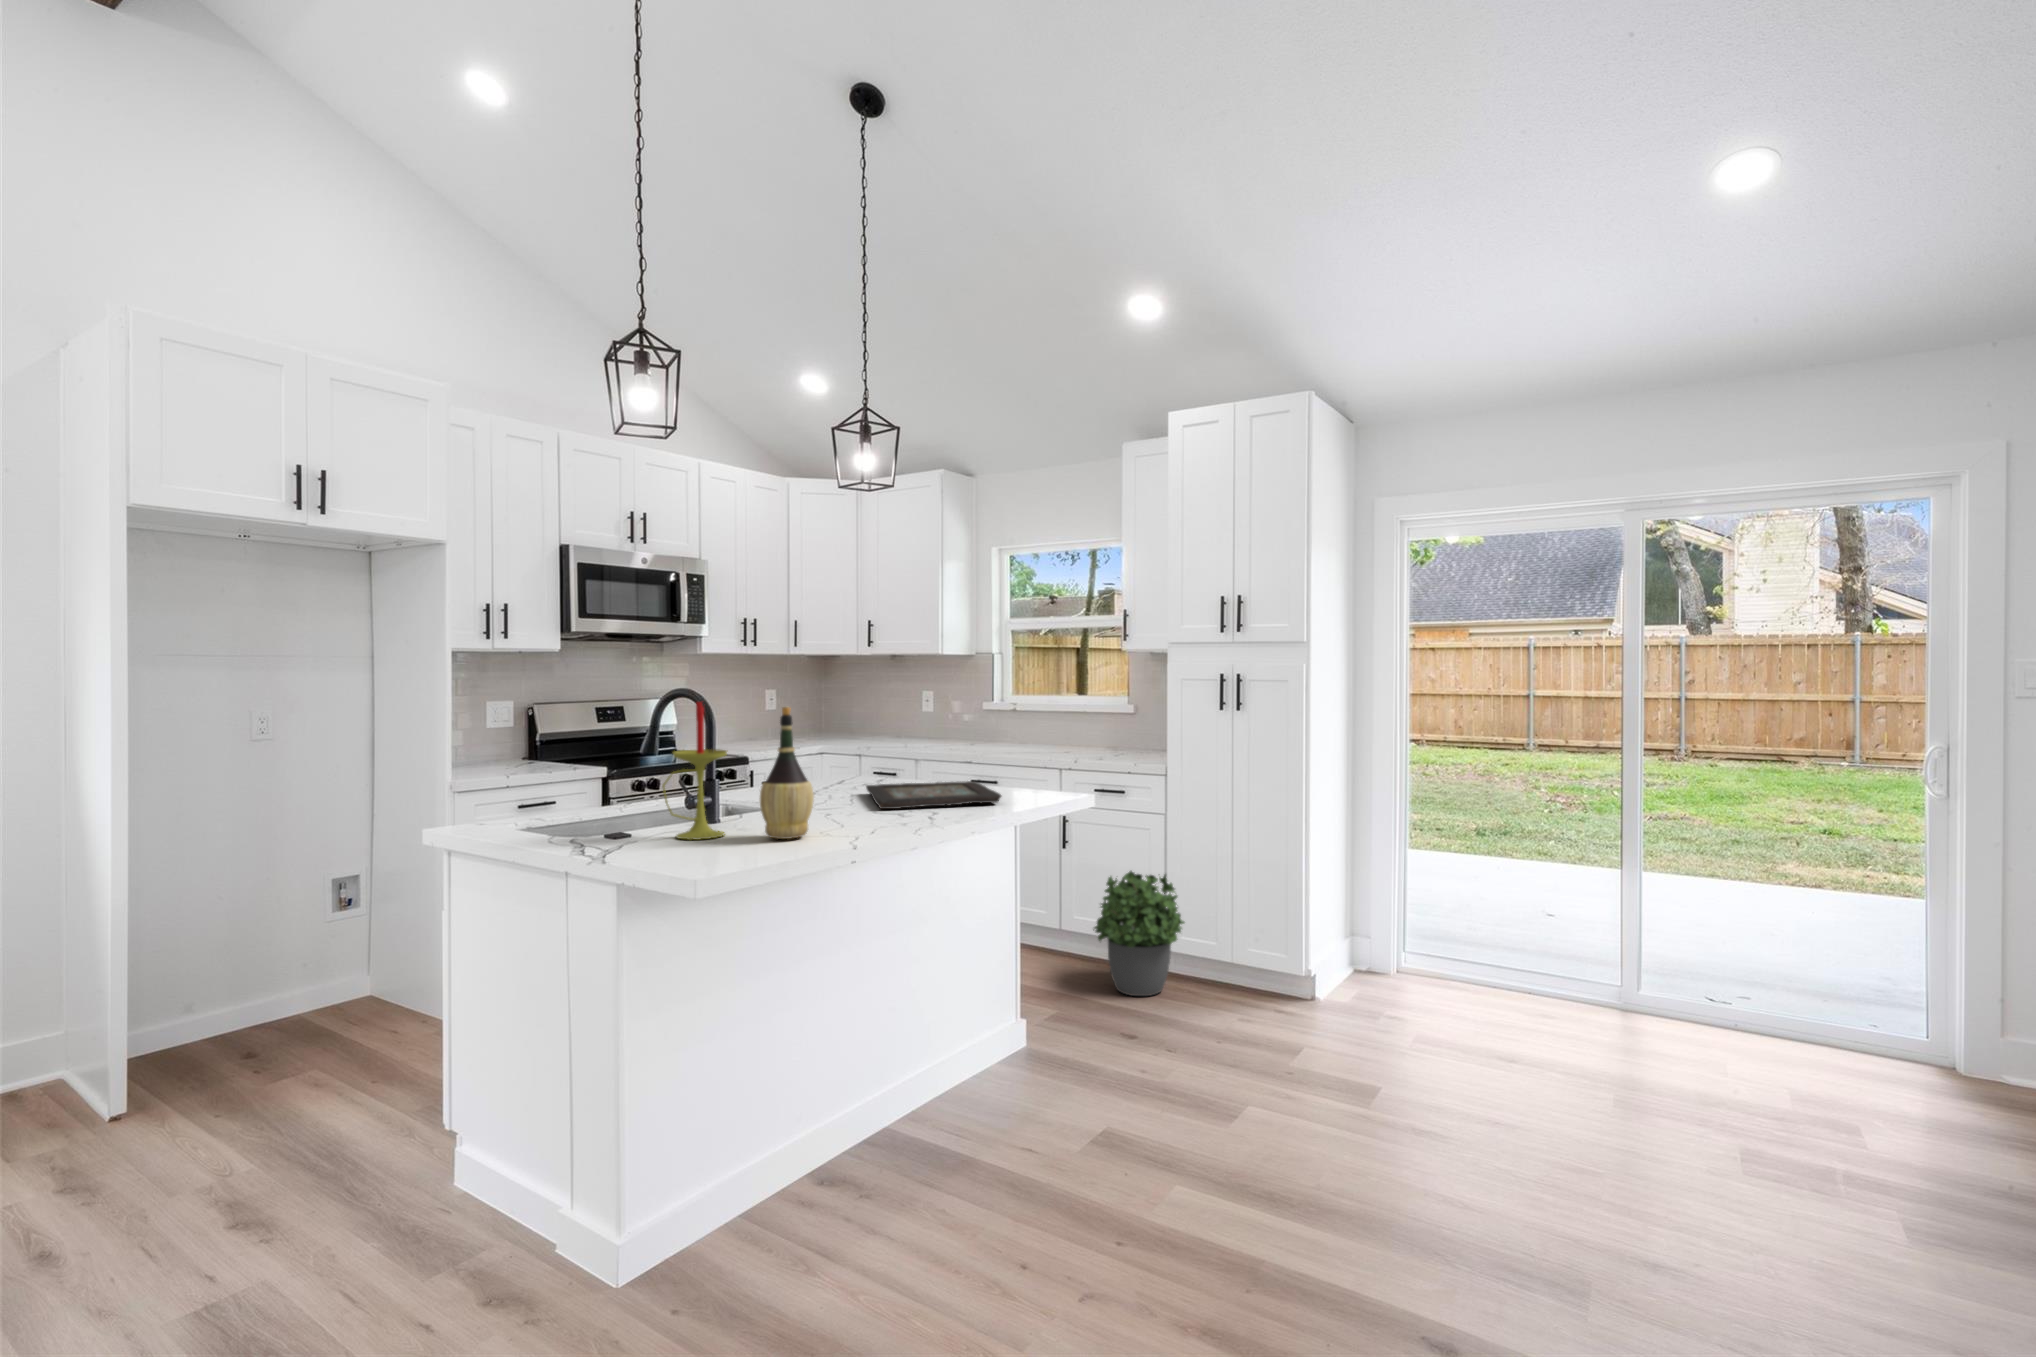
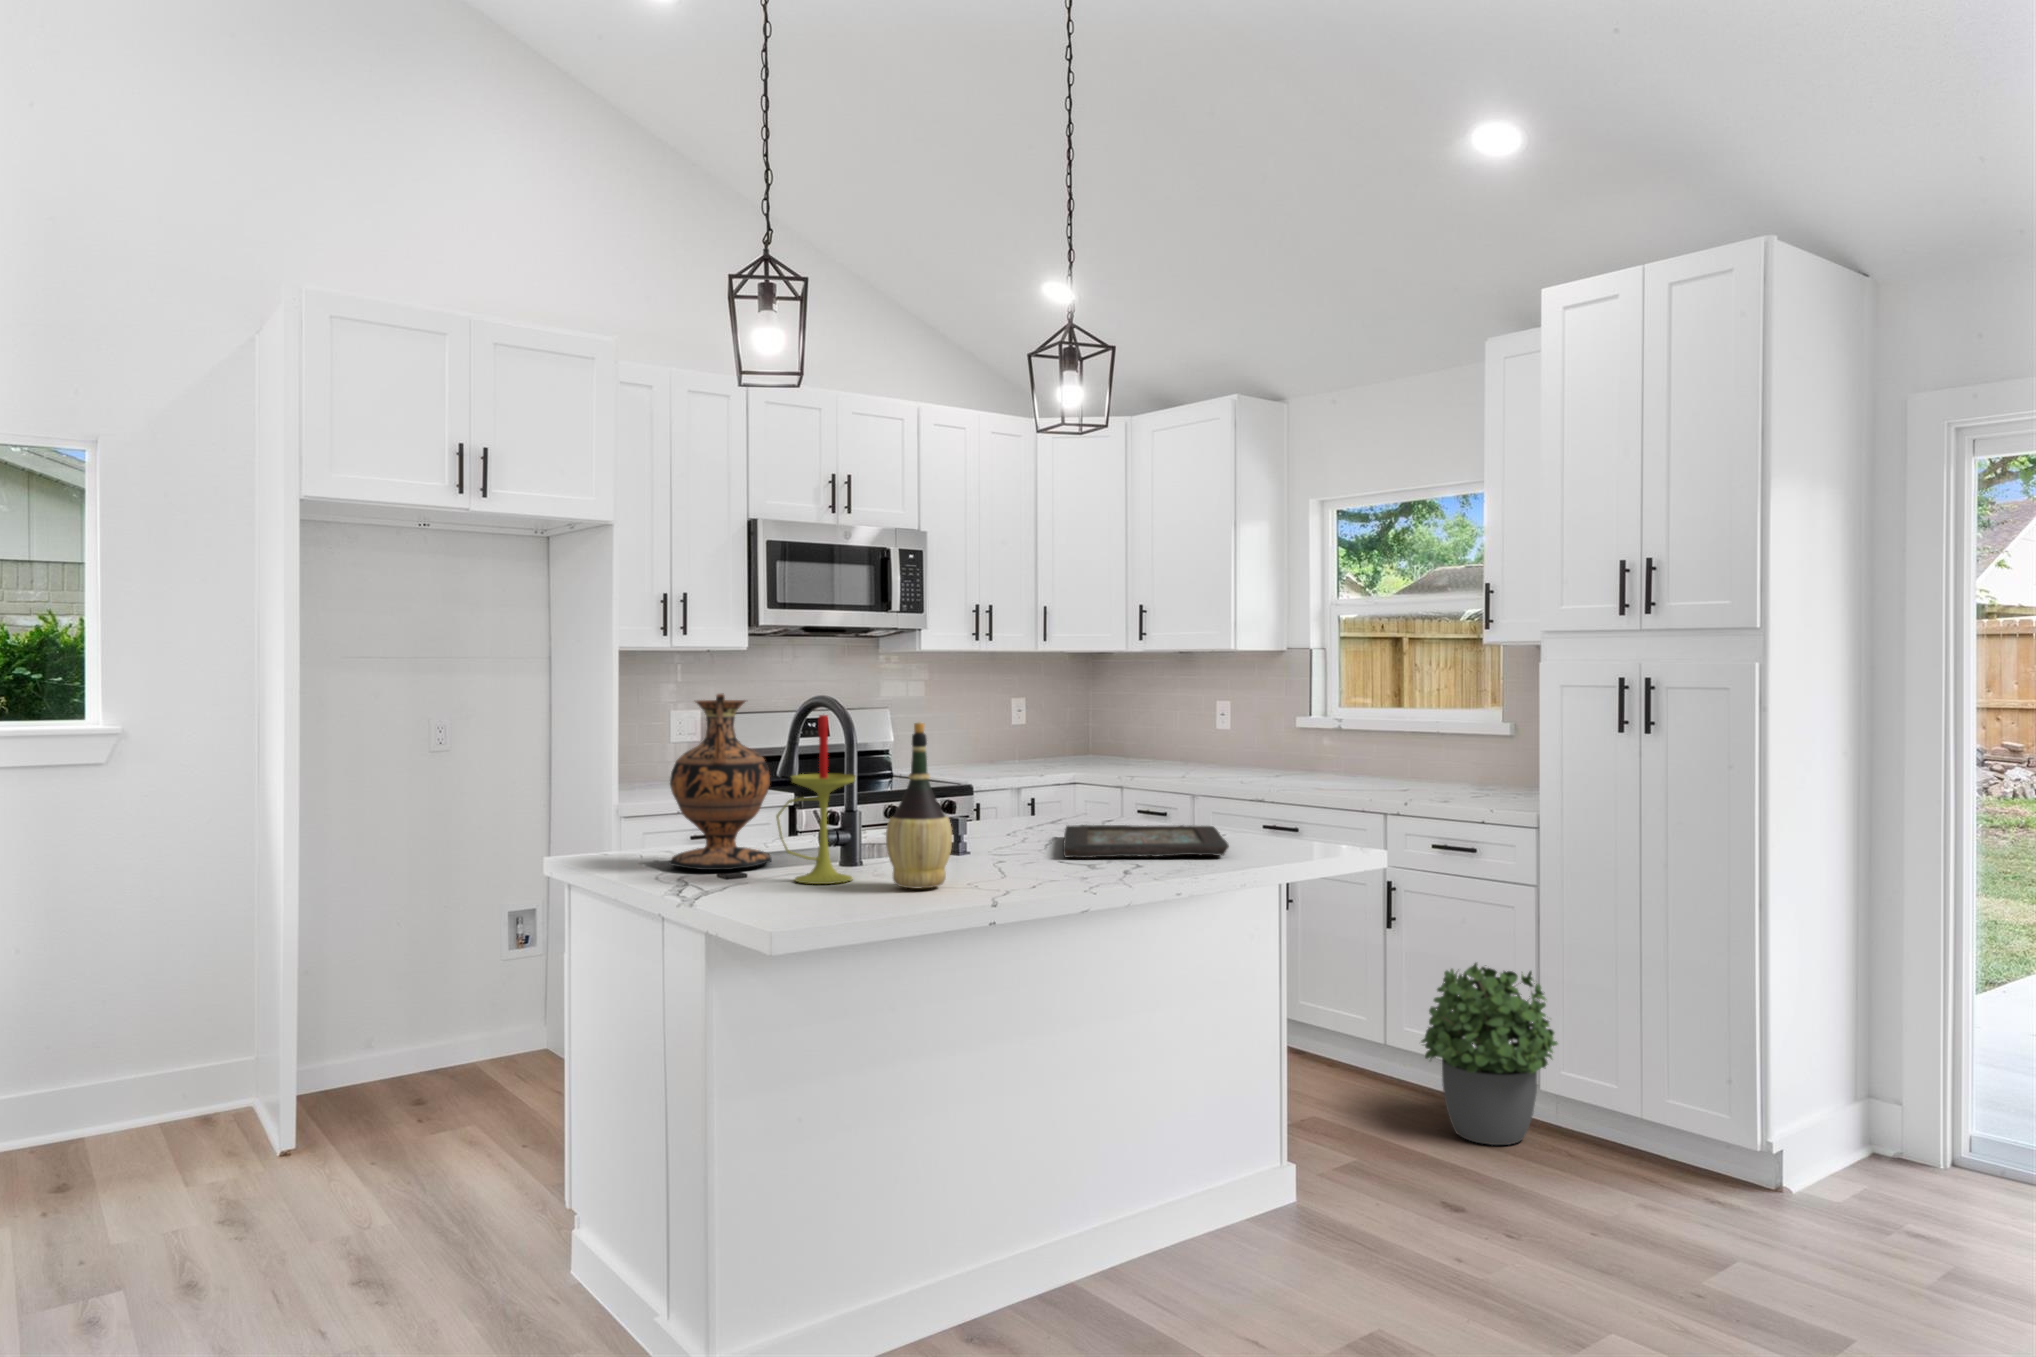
vase: none [552,686,645,833] -> present [669,694,772,870]

